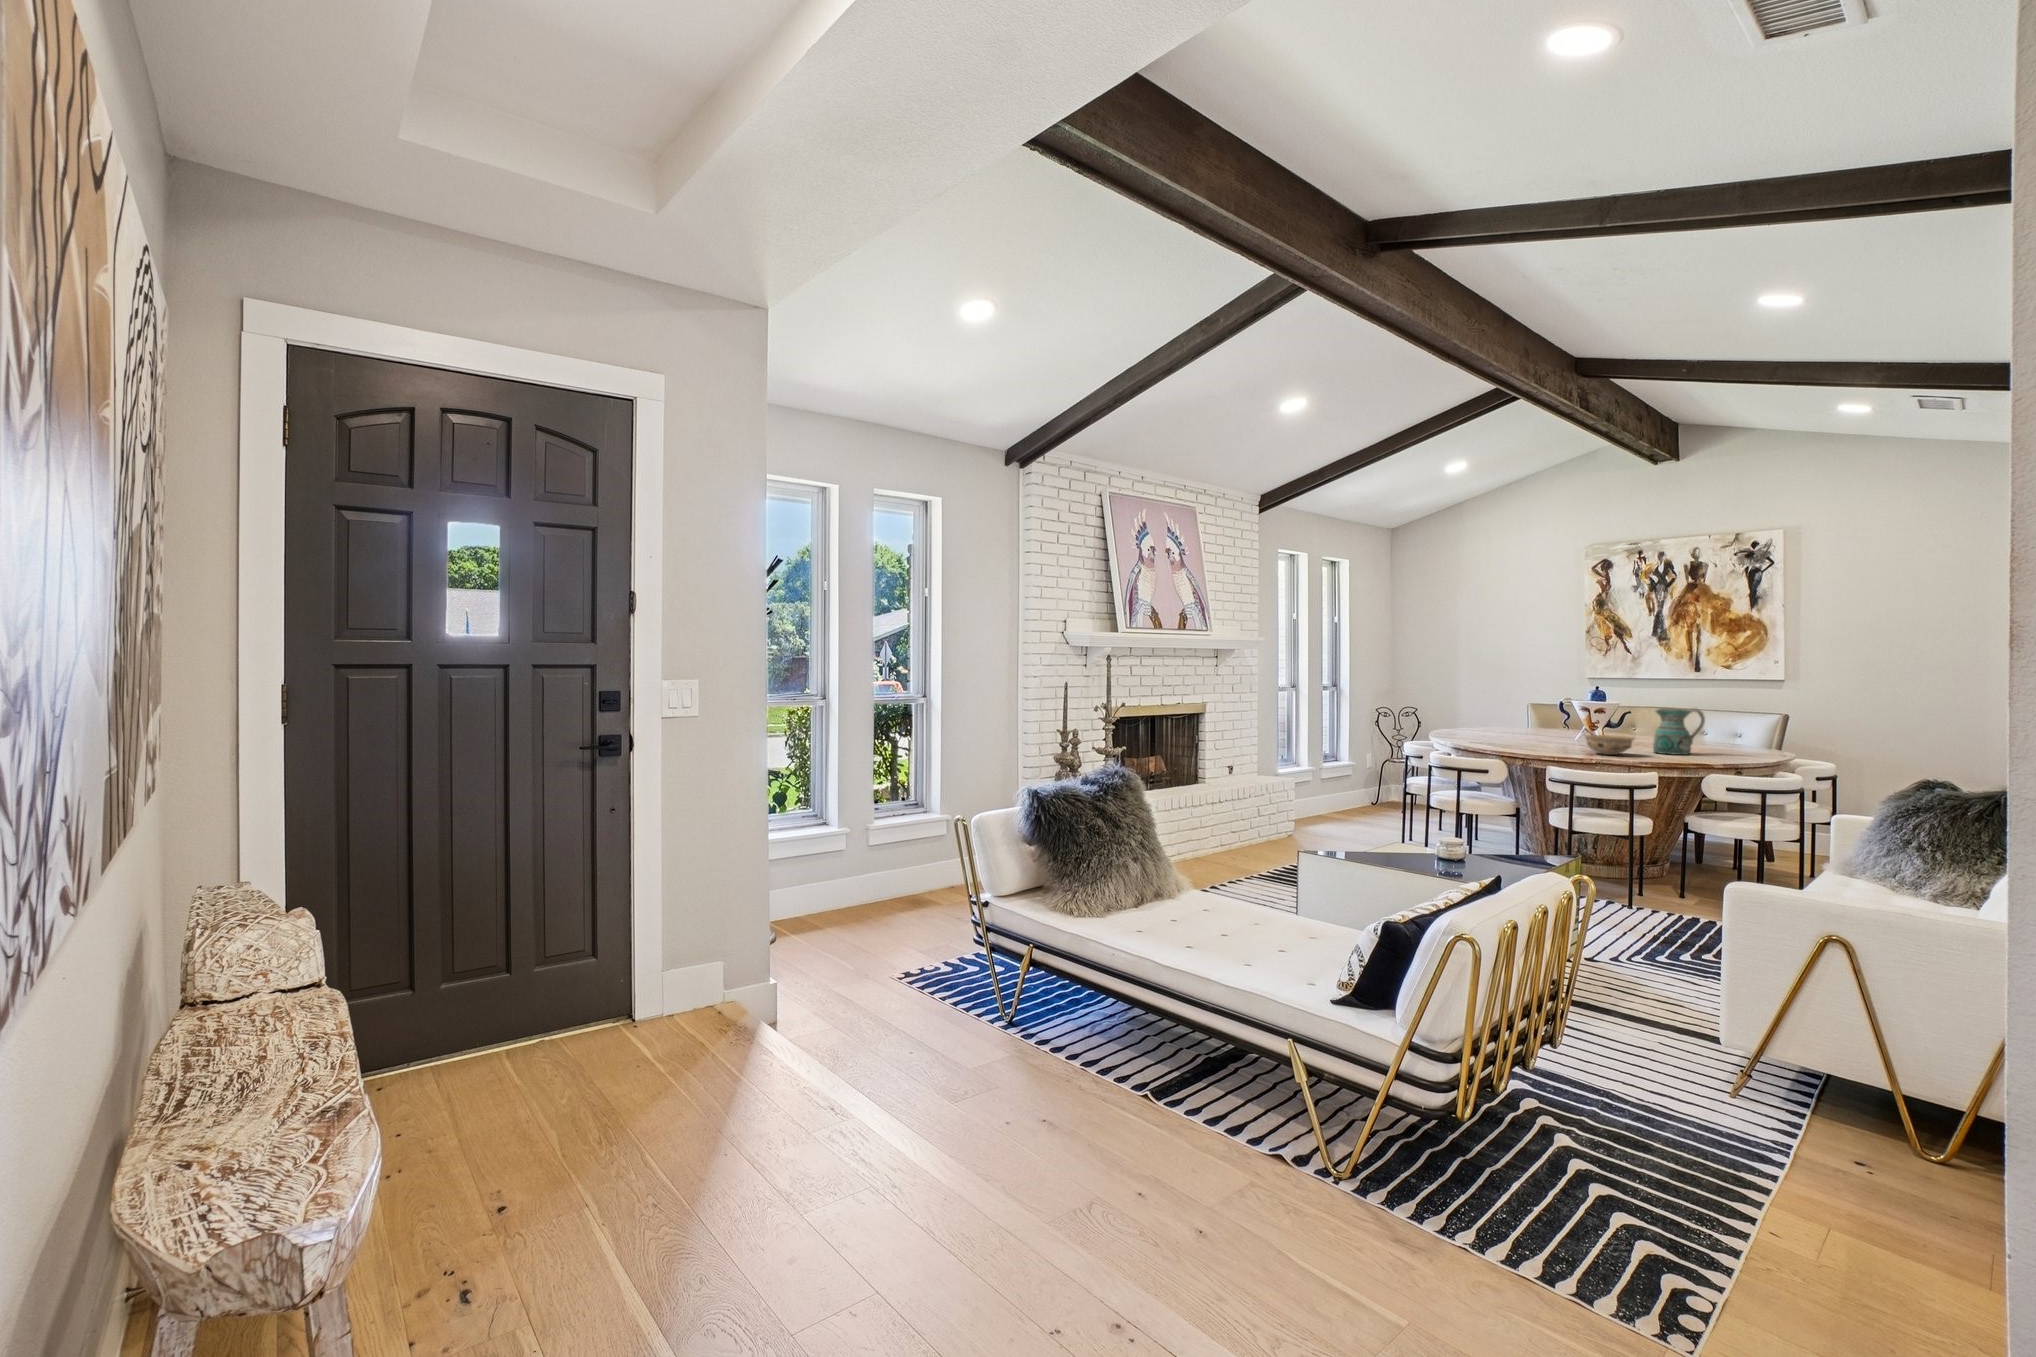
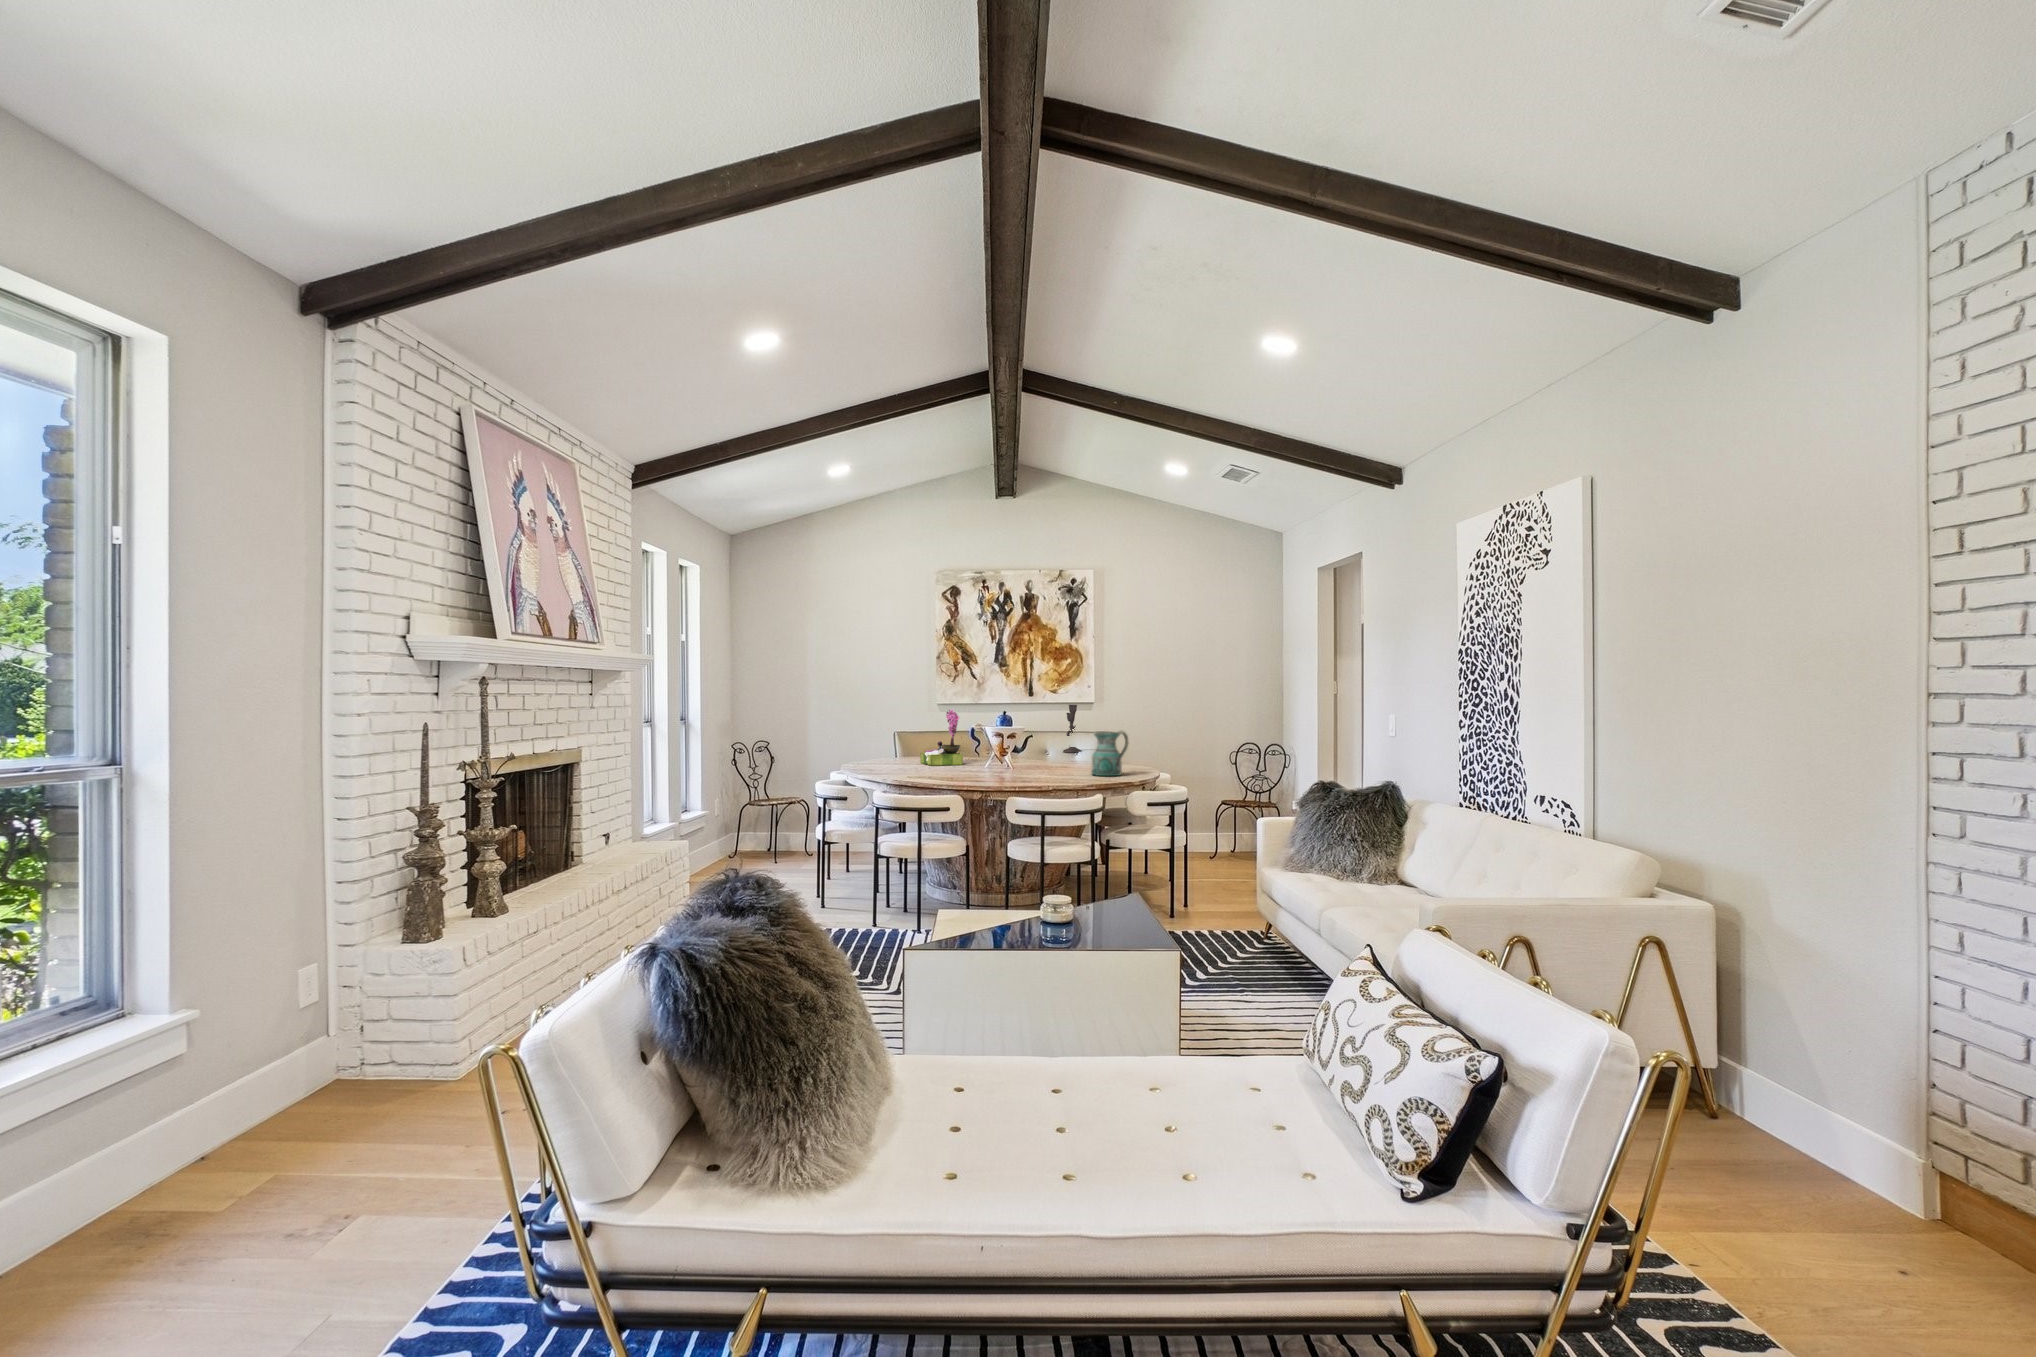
flower arrangement: none [1509,683,1553,737] -> present [920,709,963,766]
candlestick: none [1720,683,1754,736] -> present [1063,705,1082,753]
ceramic bowl: present [1585,735,1634,755] -> none [1049,761,1100,782]

